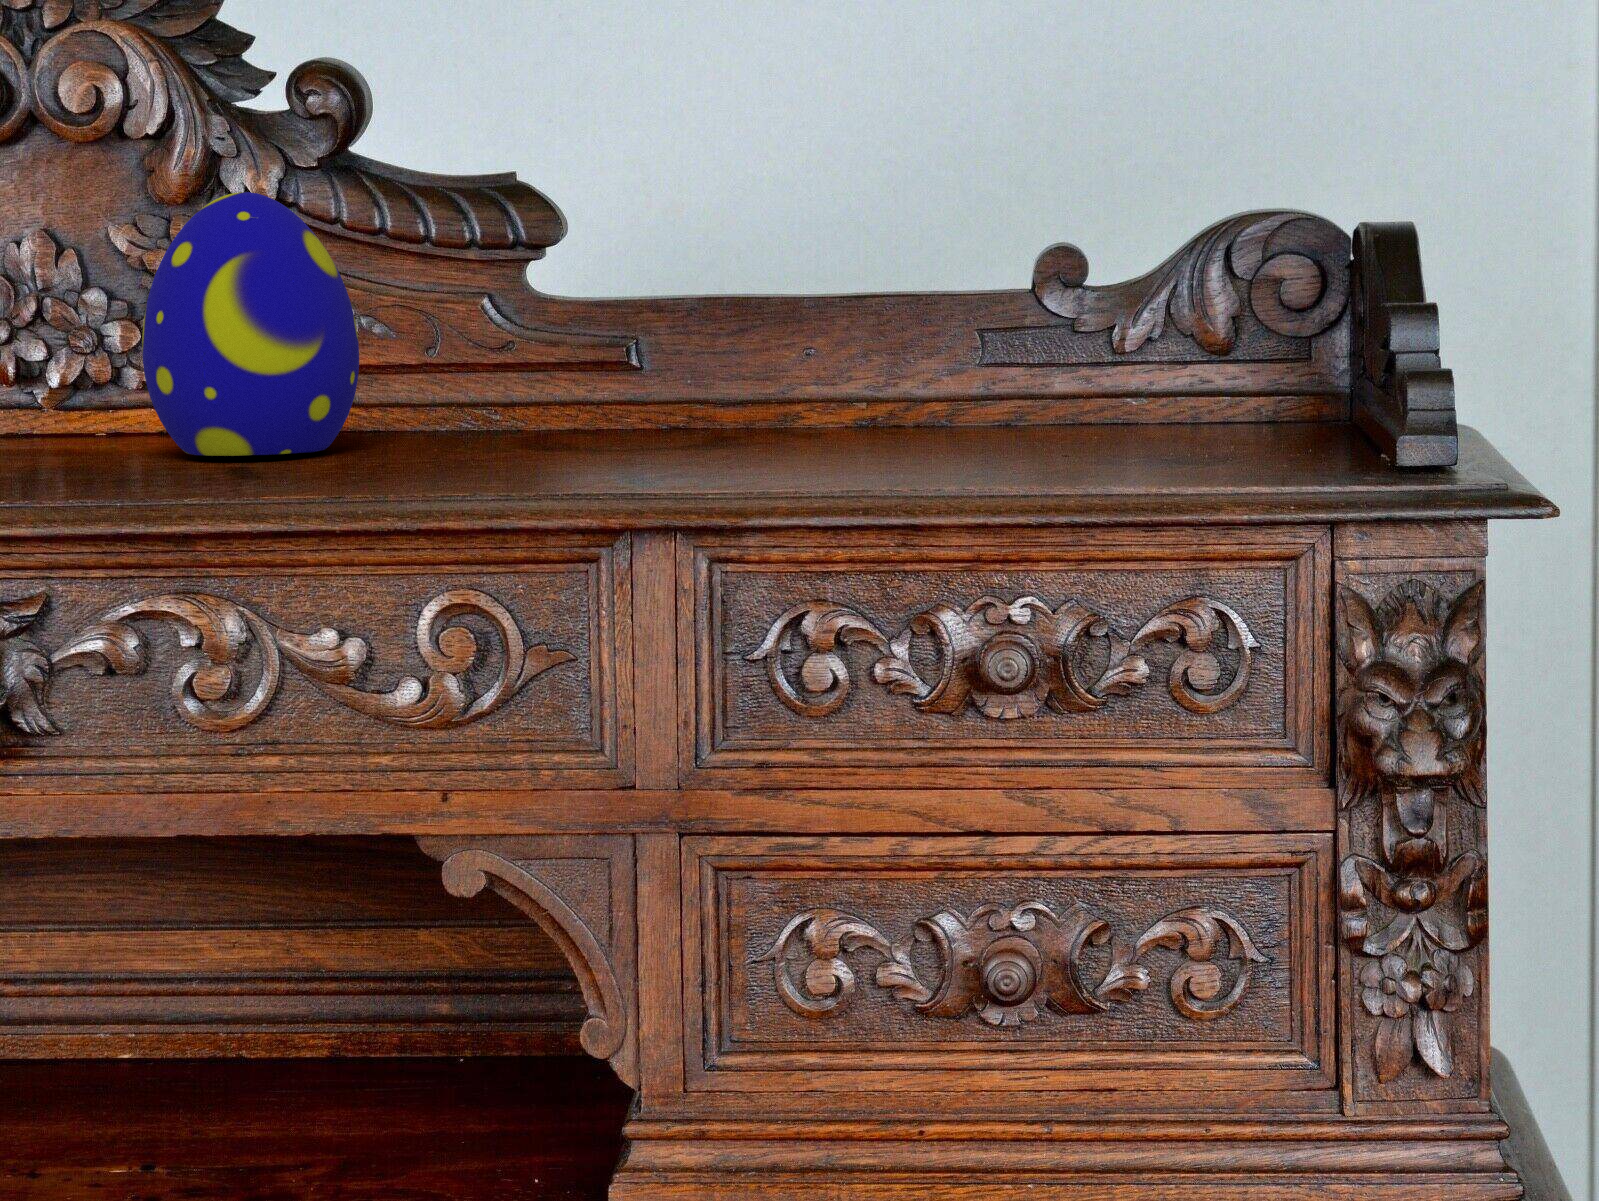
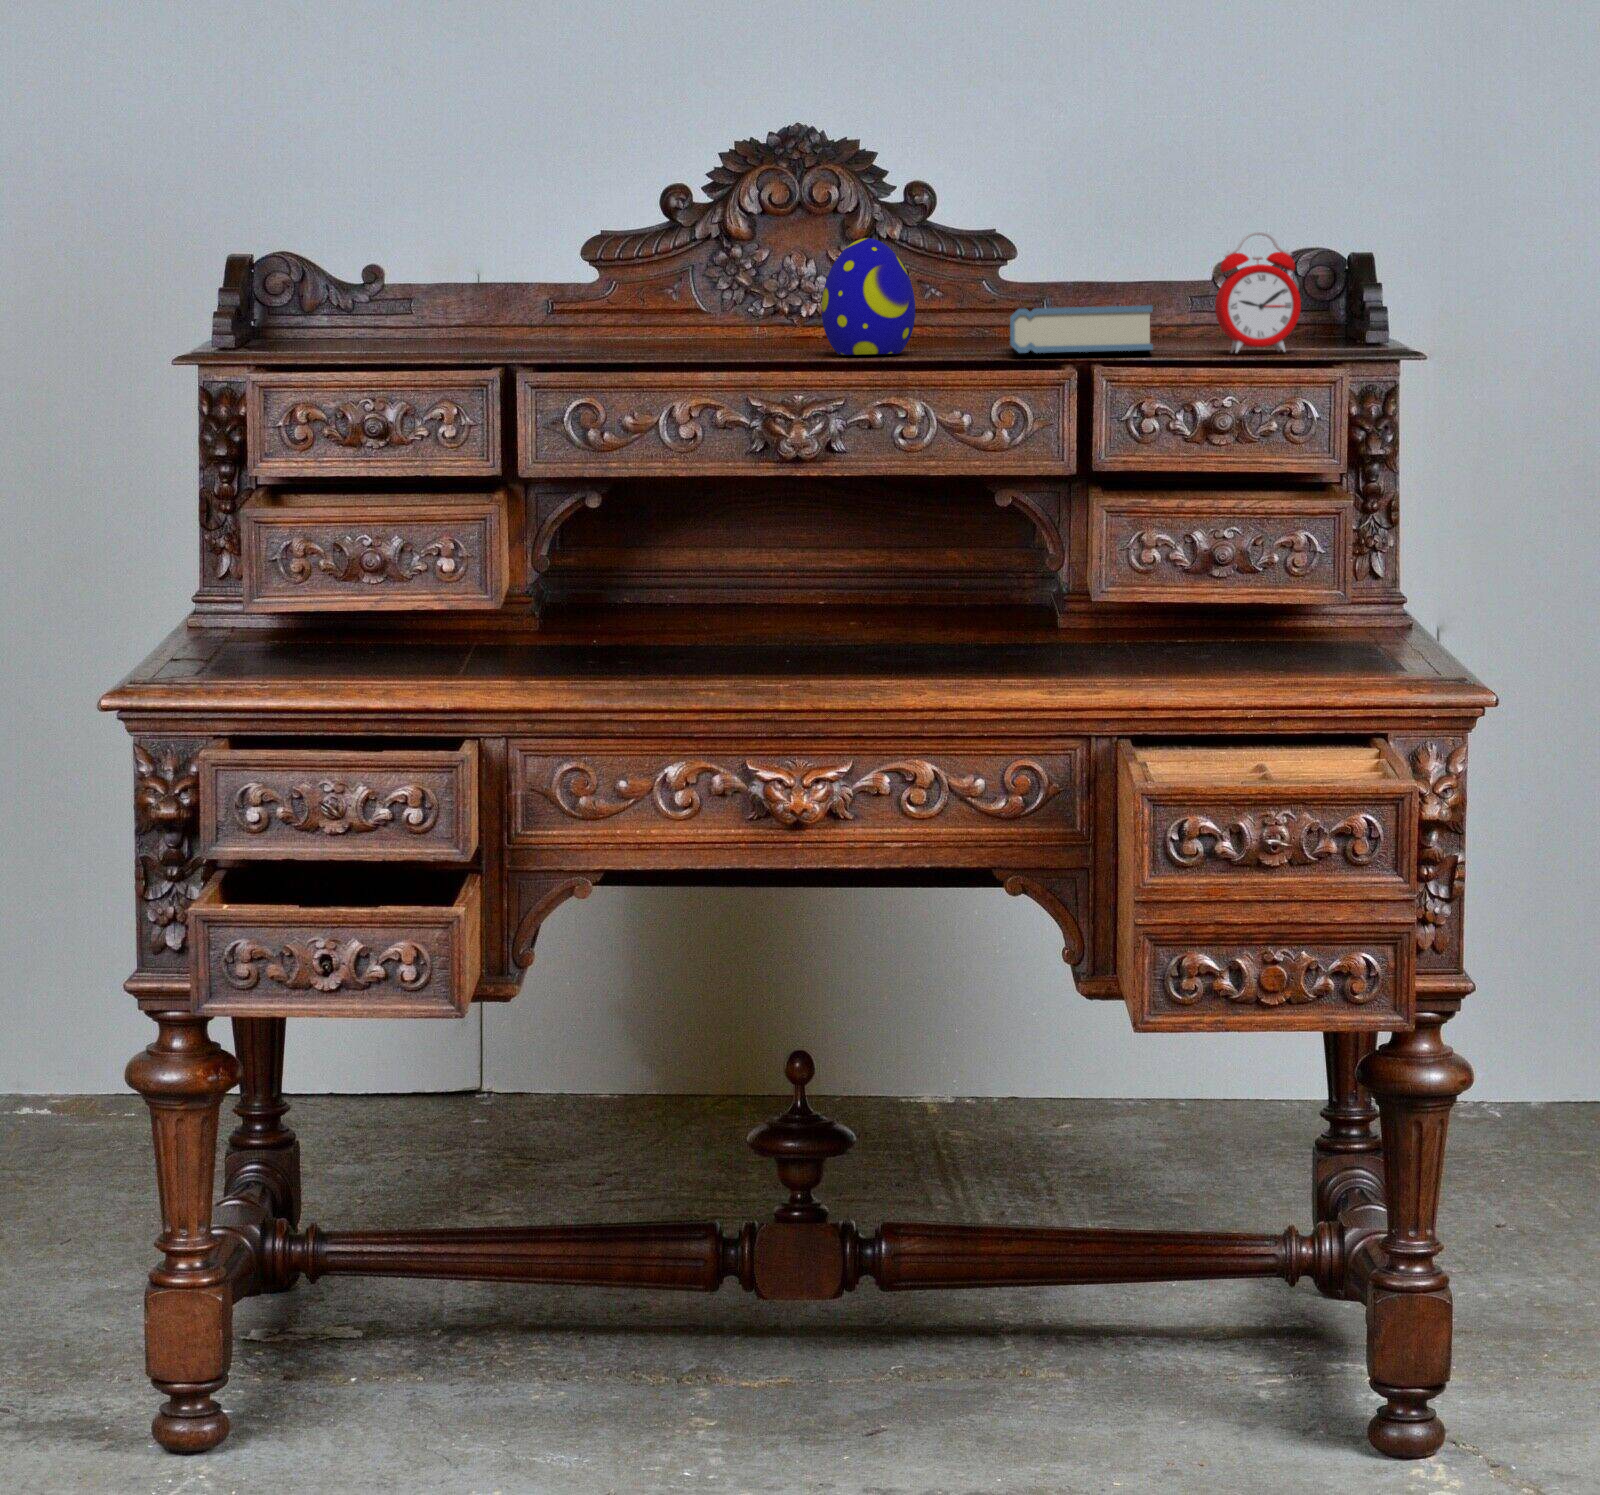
alarm clock: none [1001,170,1215,480] -> present [1215,232,1301,353]
hardback book: none [489,349,897,471] -> present [1010,305,1153,353]

